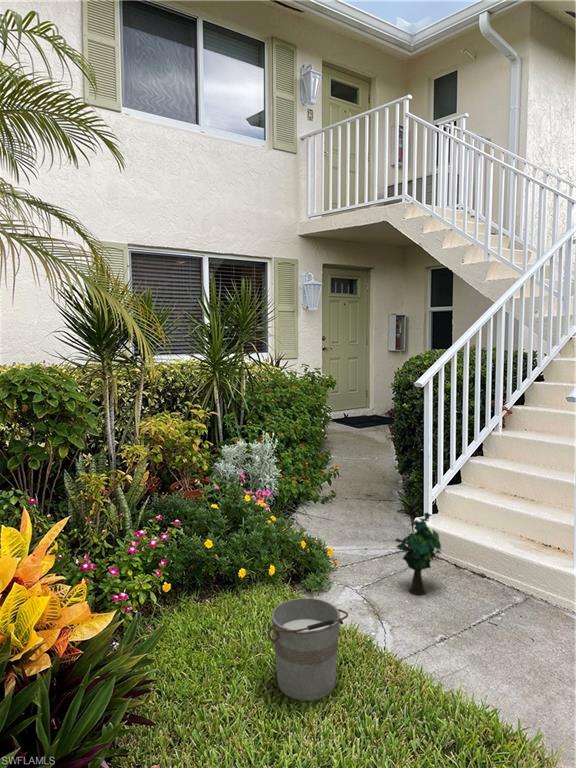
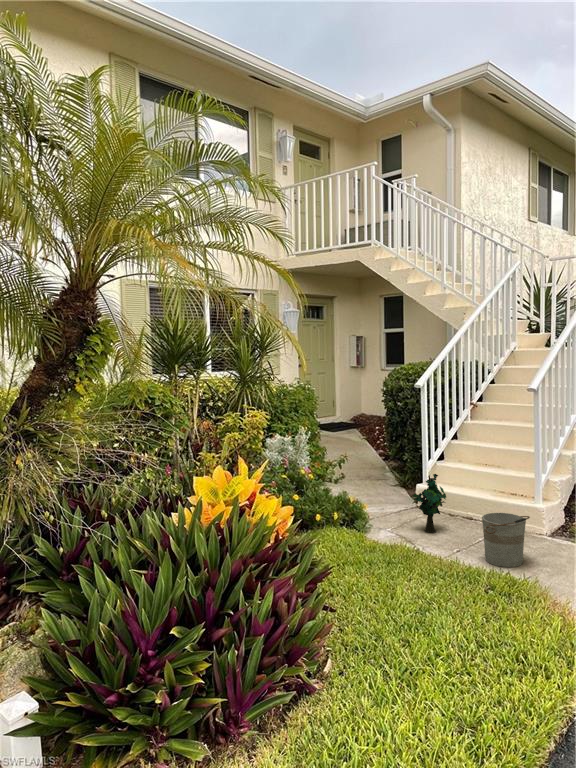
bucket: present [268,598,348,700] -> present [482,513,530,567]

